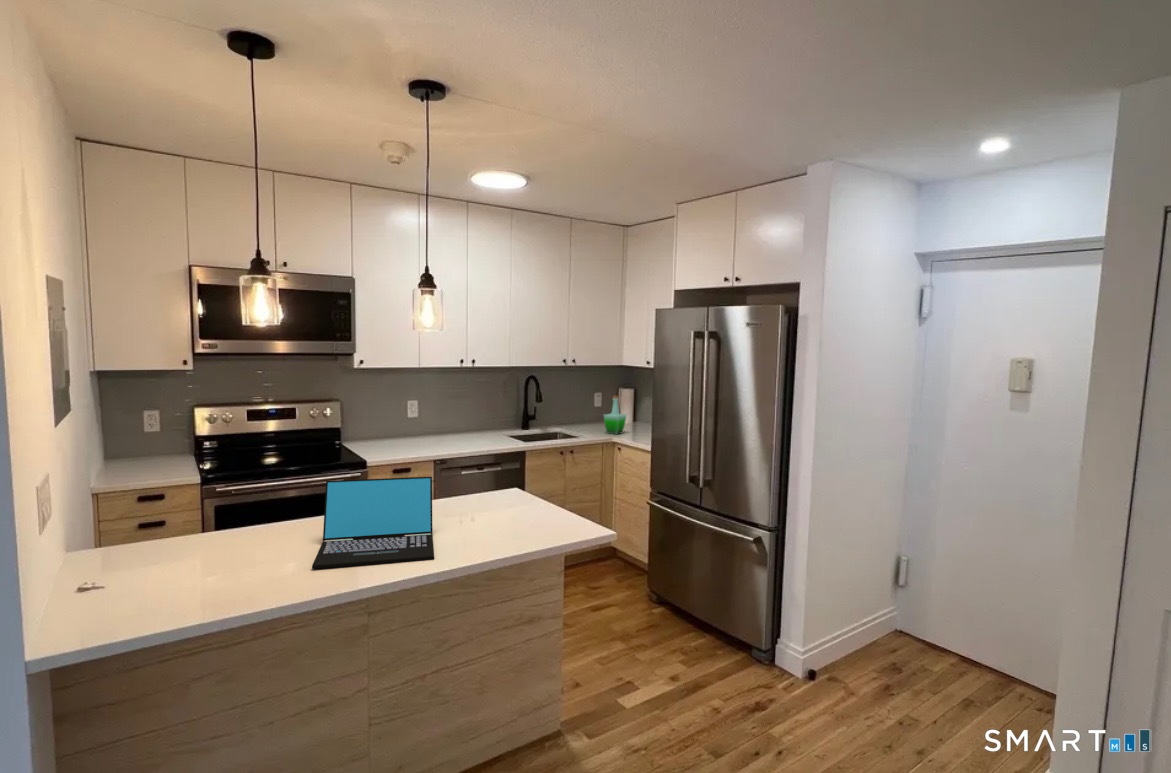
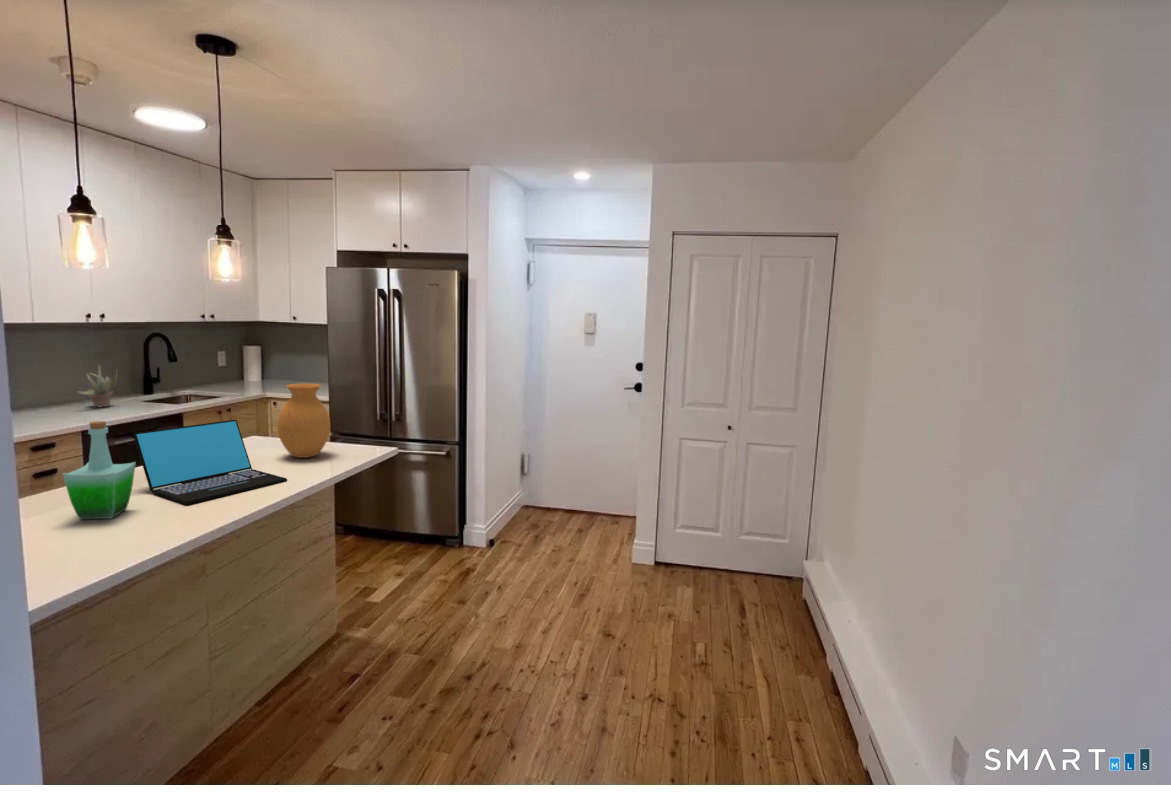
bottle: present [604,396,626,434] -> present [63,421,136,519]
succulent plant: none [455,403,488,438] -> present [79,367,117,407]
vase: none [479,442,534,529] -> present [278,384,330,458]

